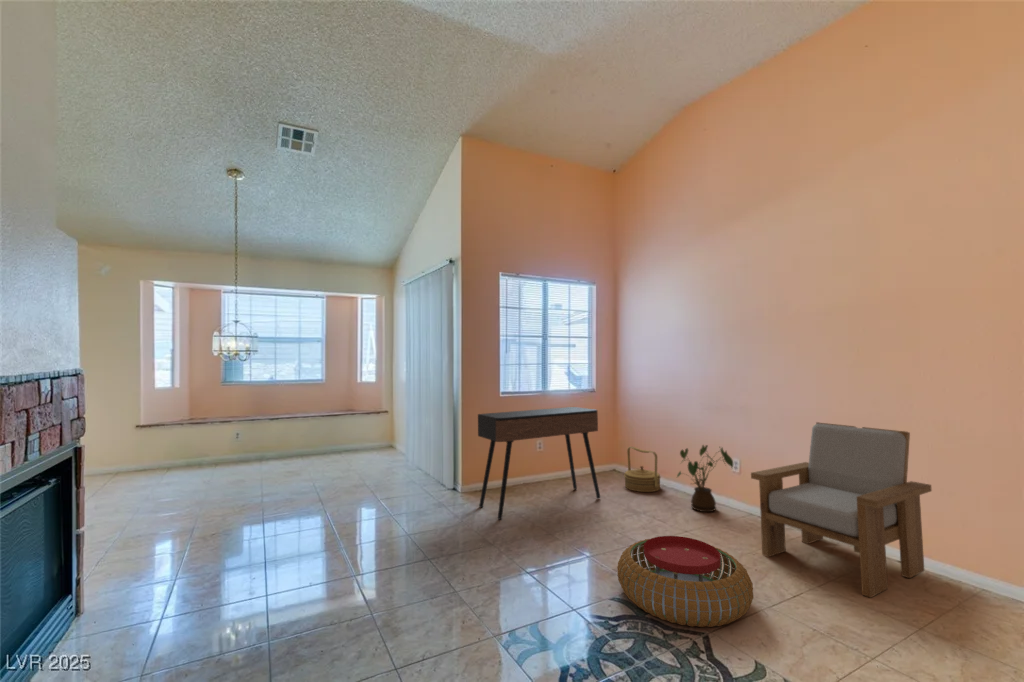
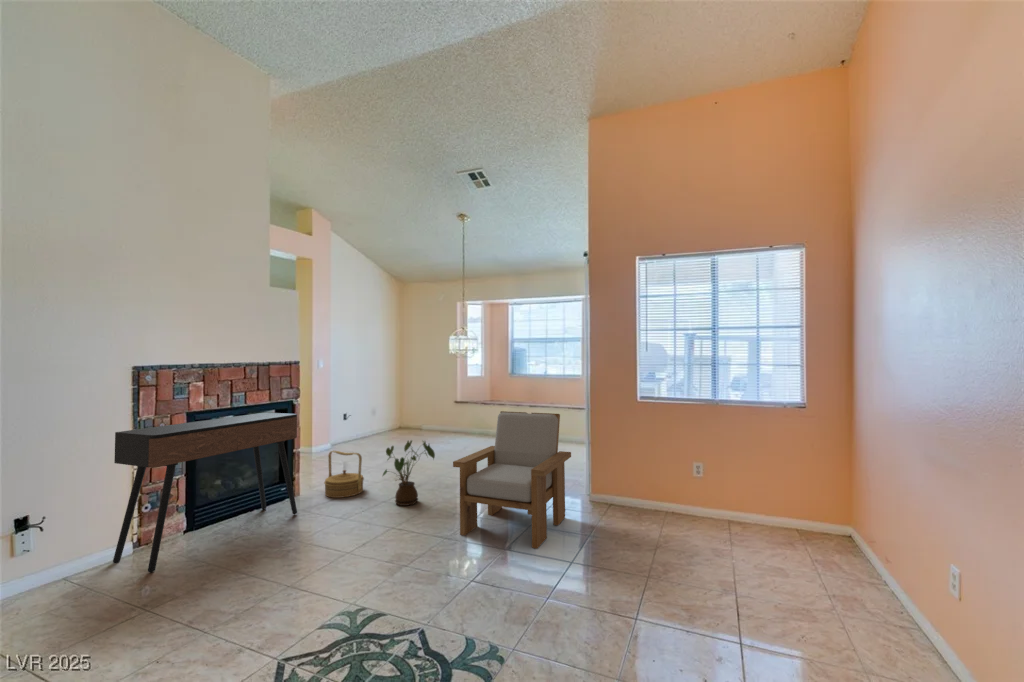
pouf: present [617,536,753,627] -> none [326,537,460,630]

